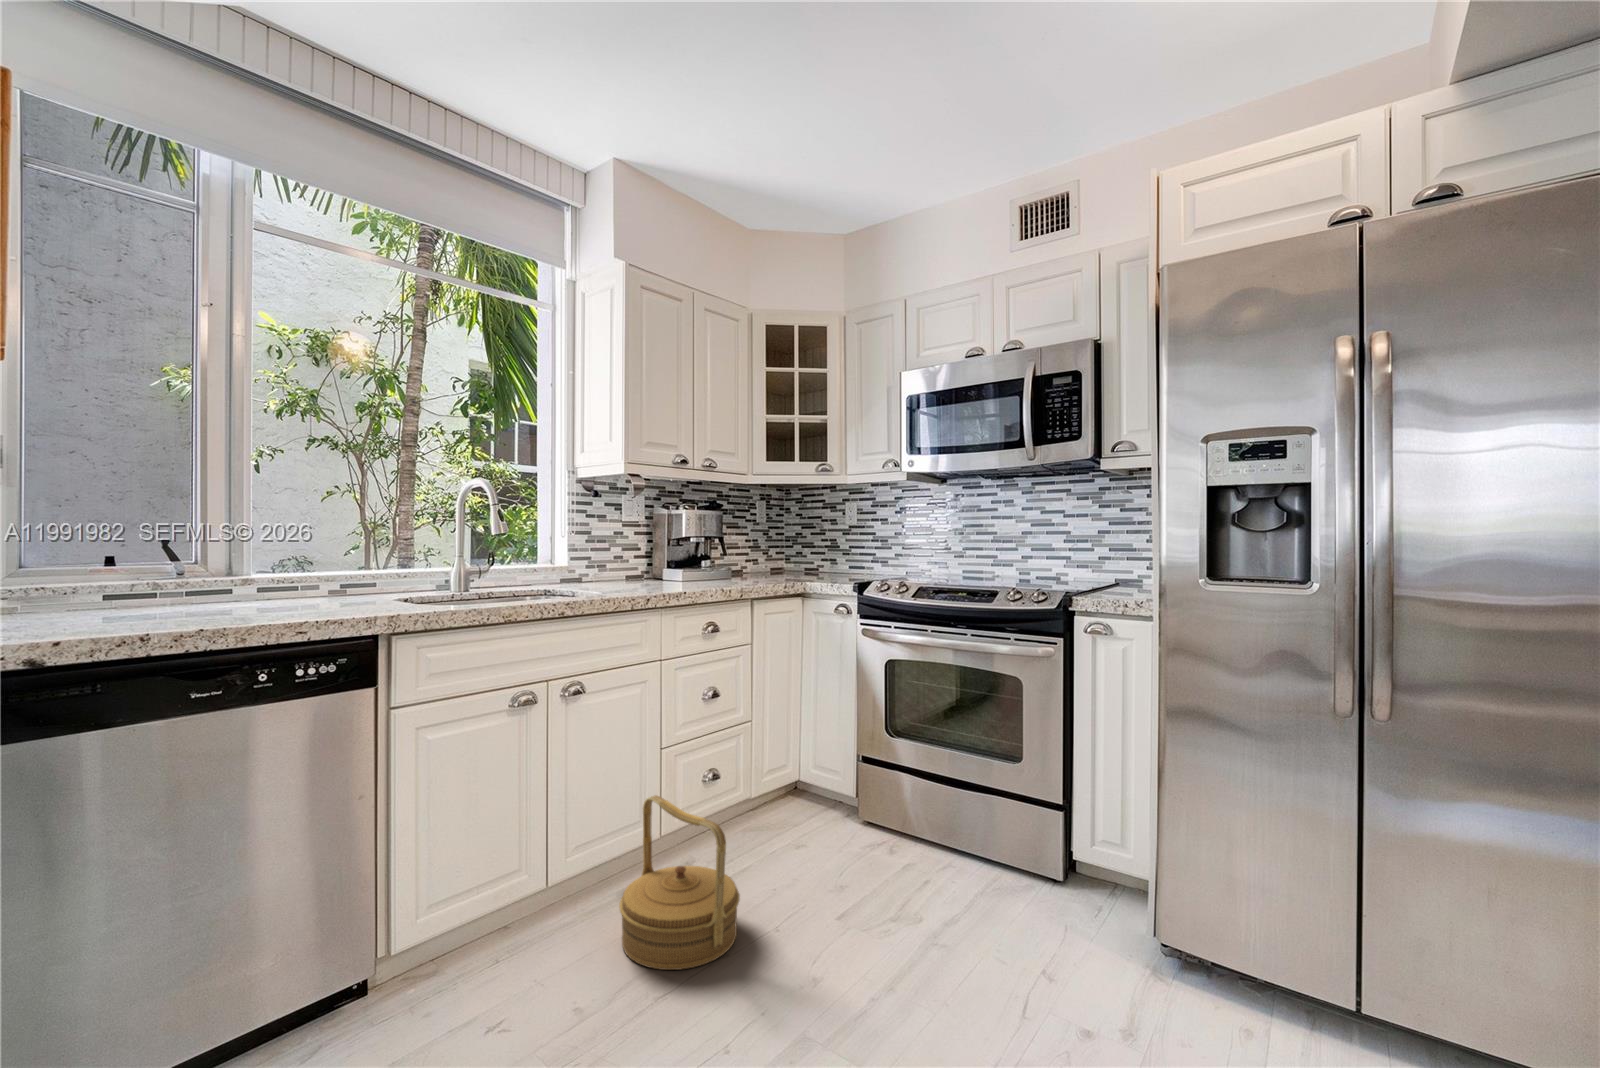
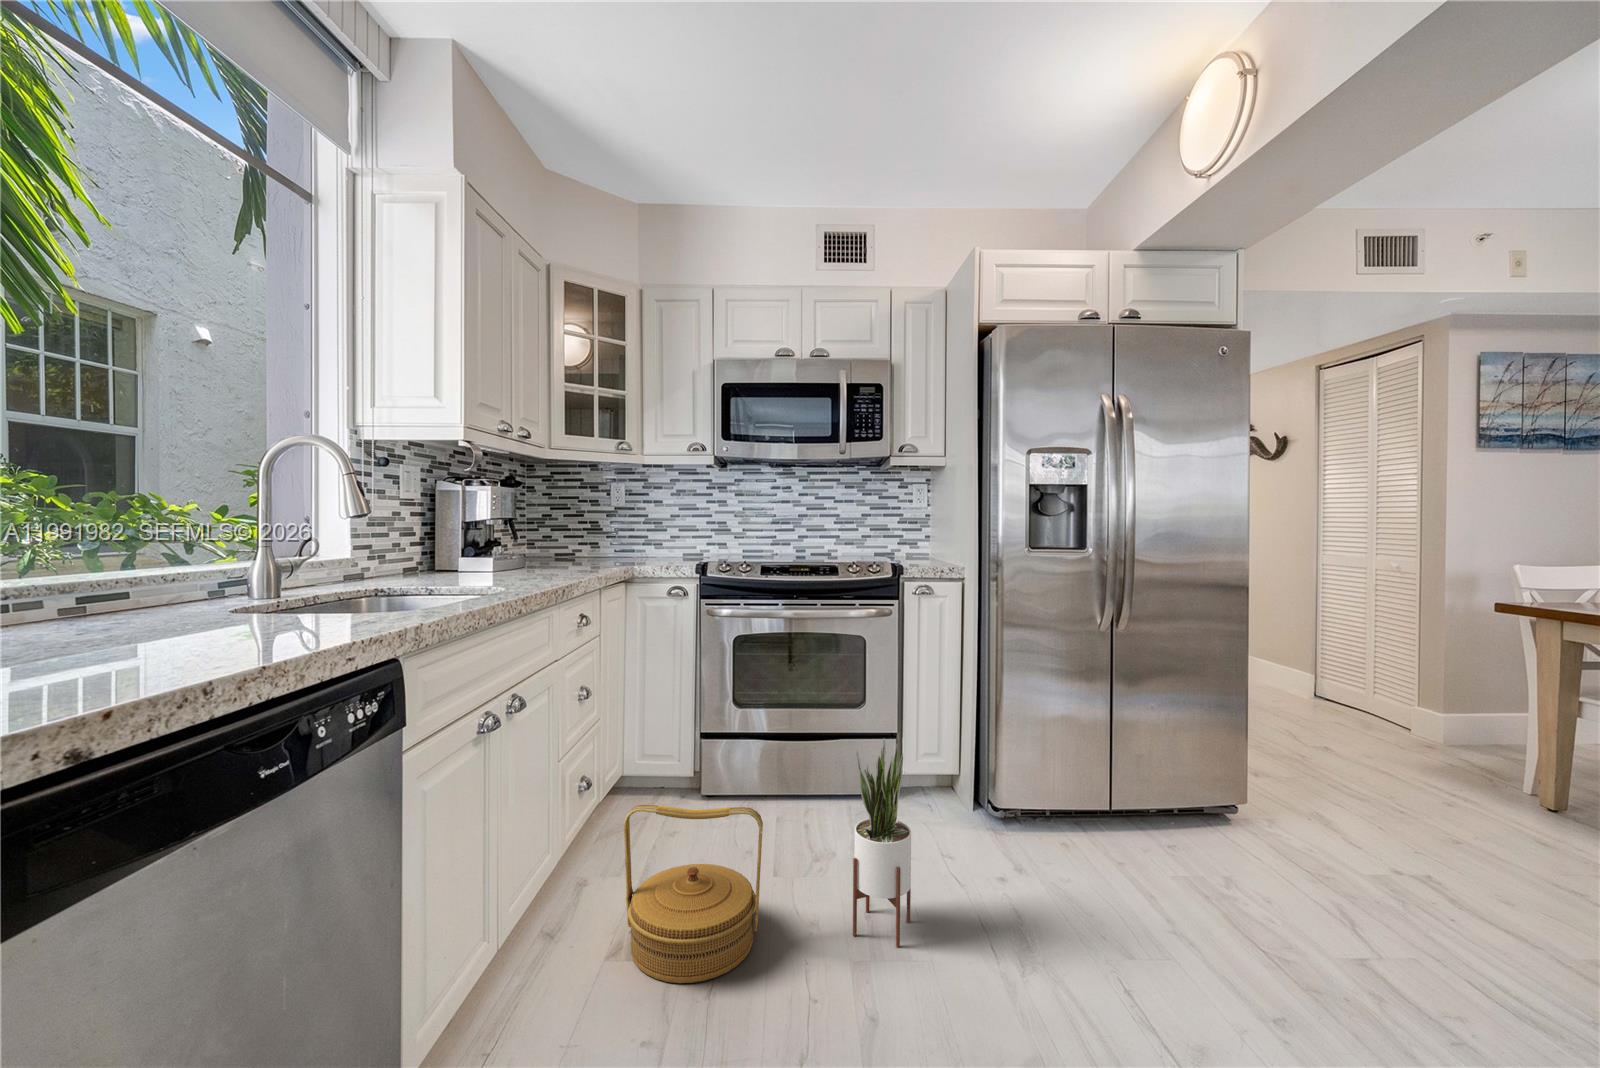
potted plant: none [782,789,877,1030] -> present [853,739,911,947]

